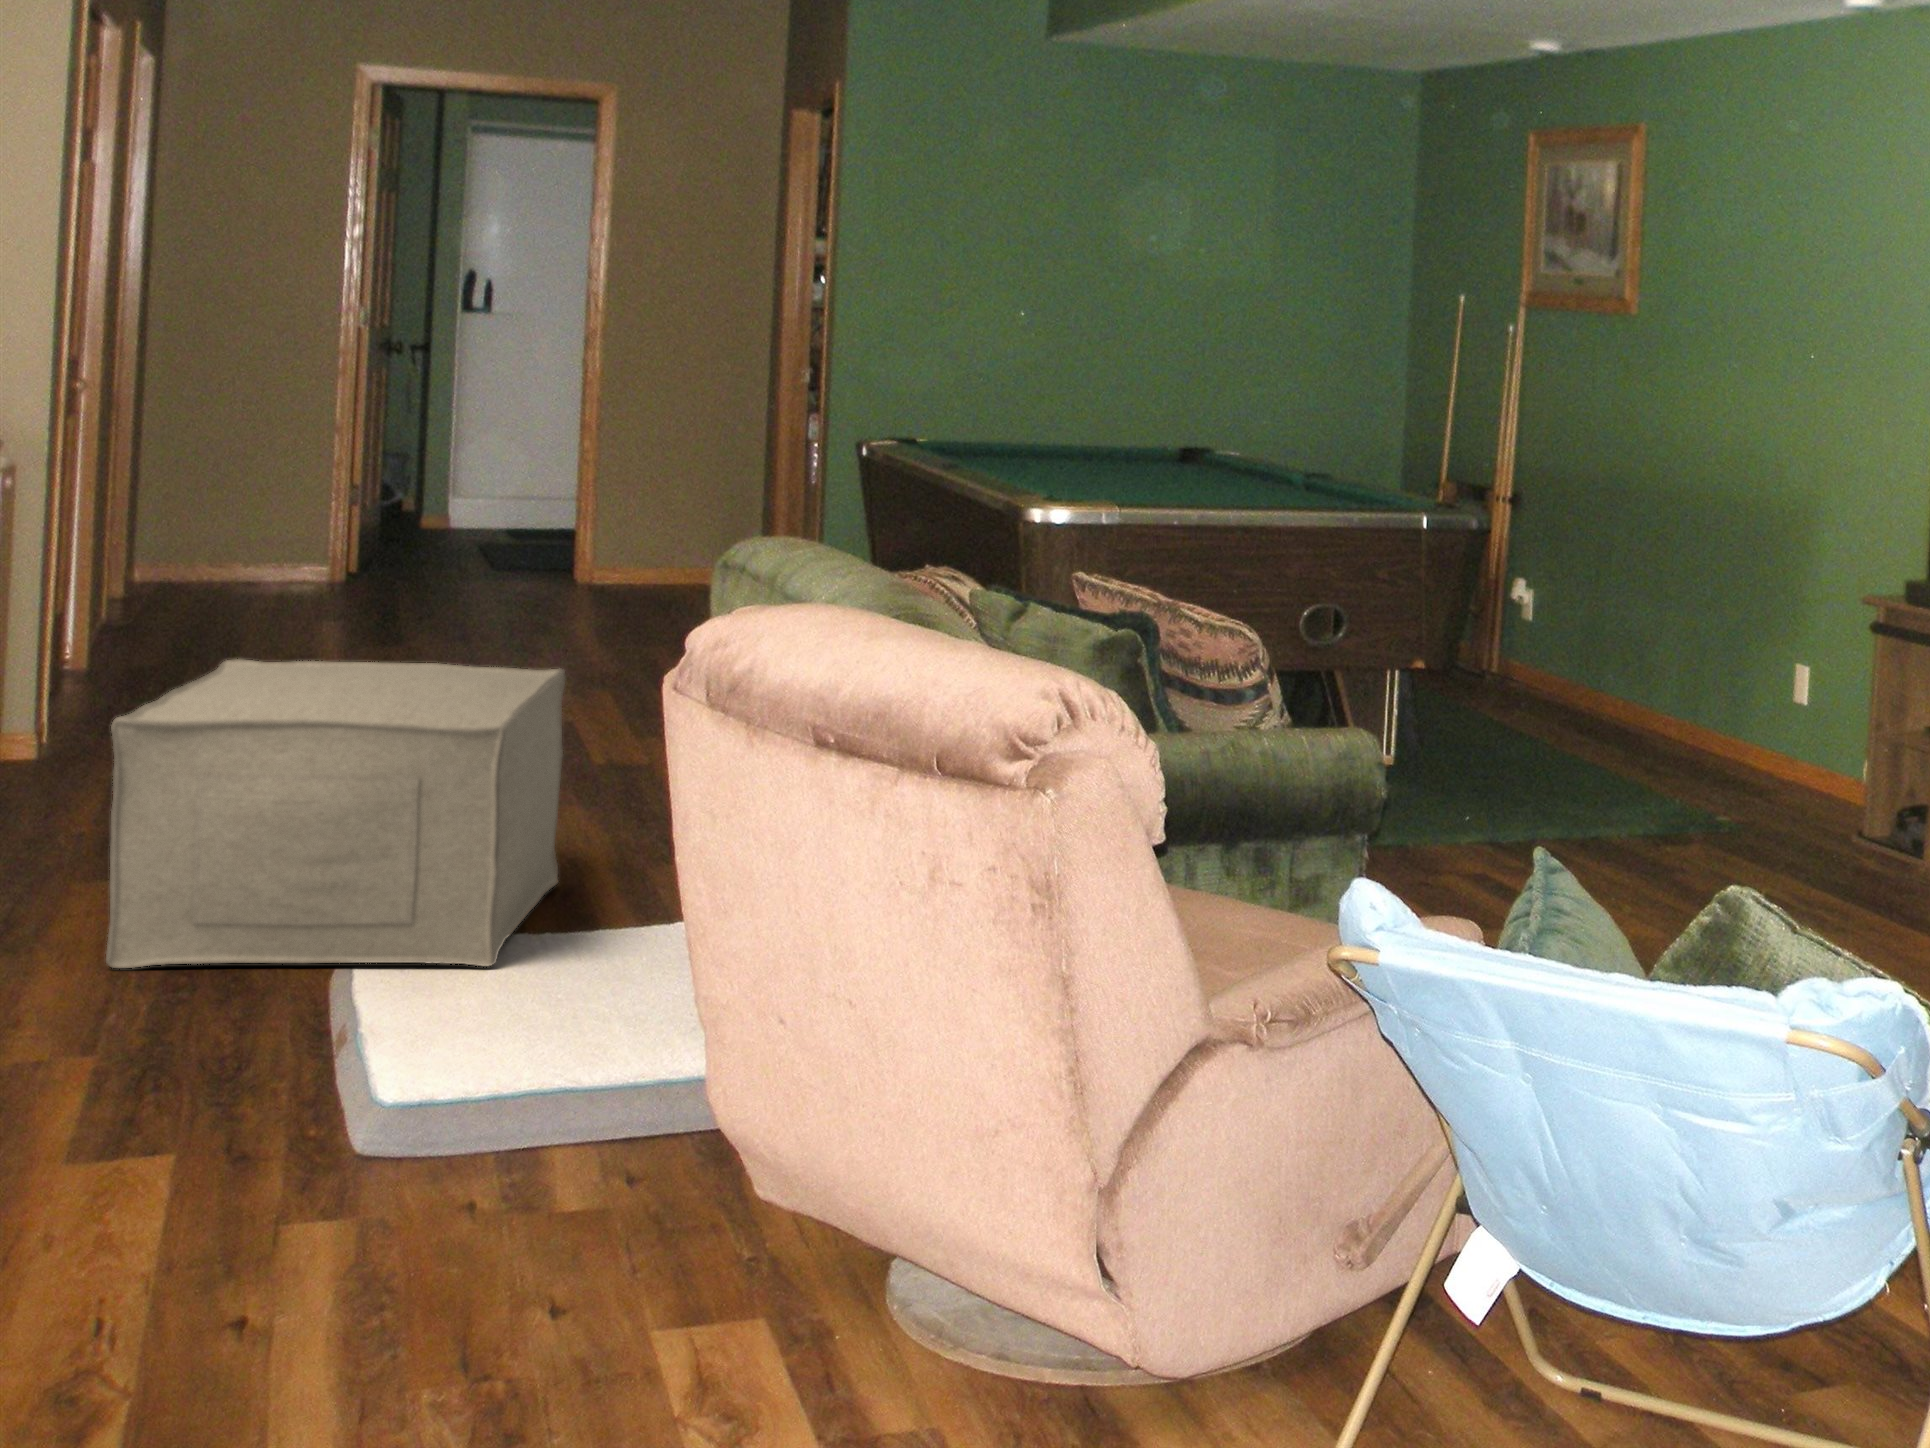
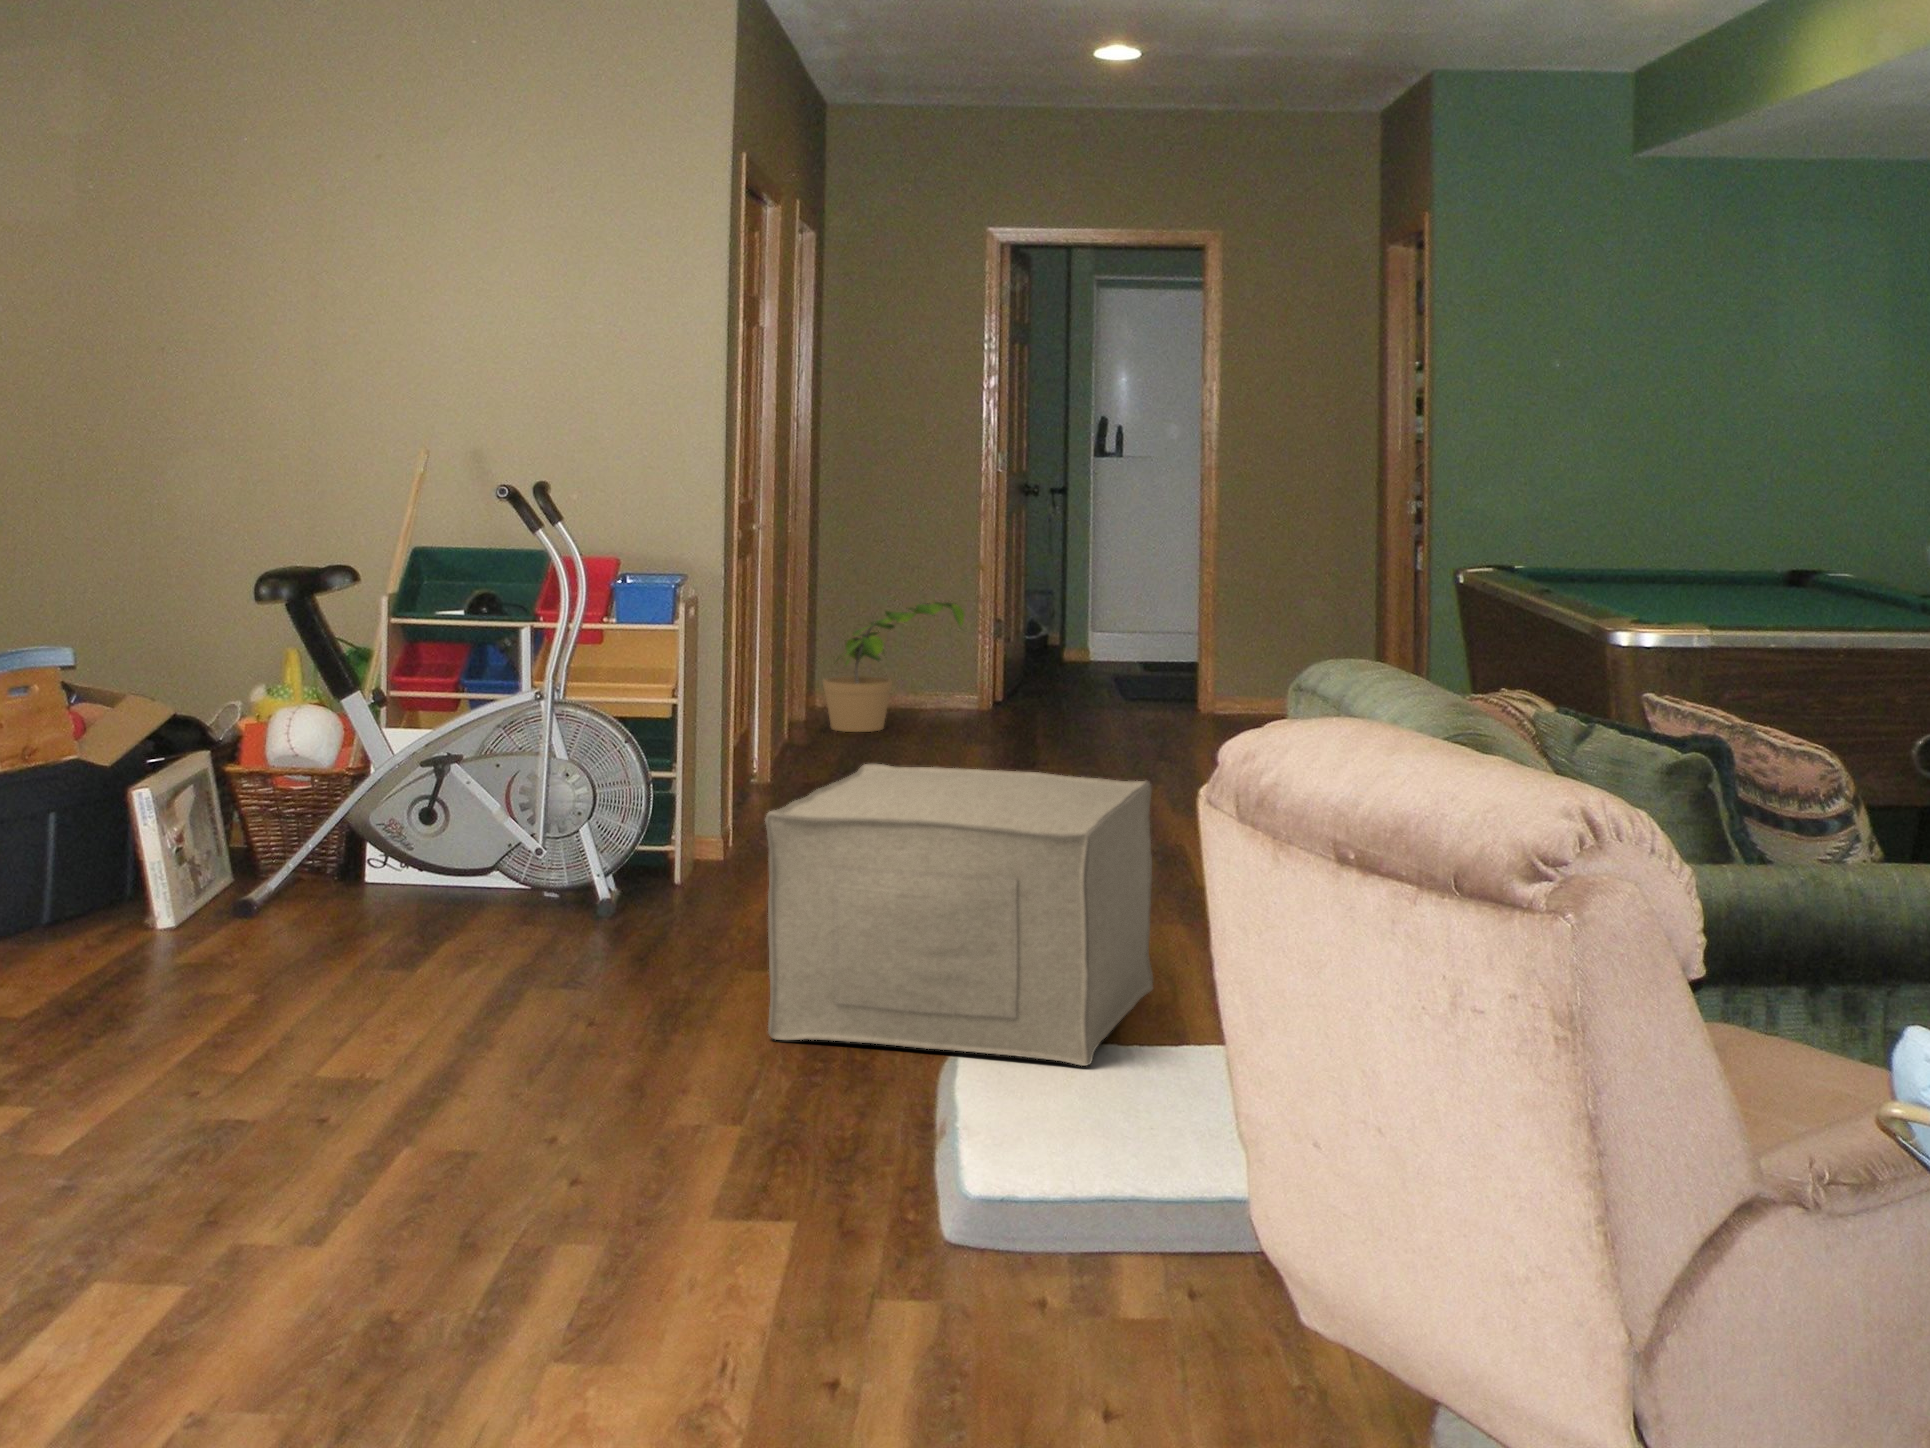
potted plant: none [132,473,316,619] -> present [823,602,965,732]

